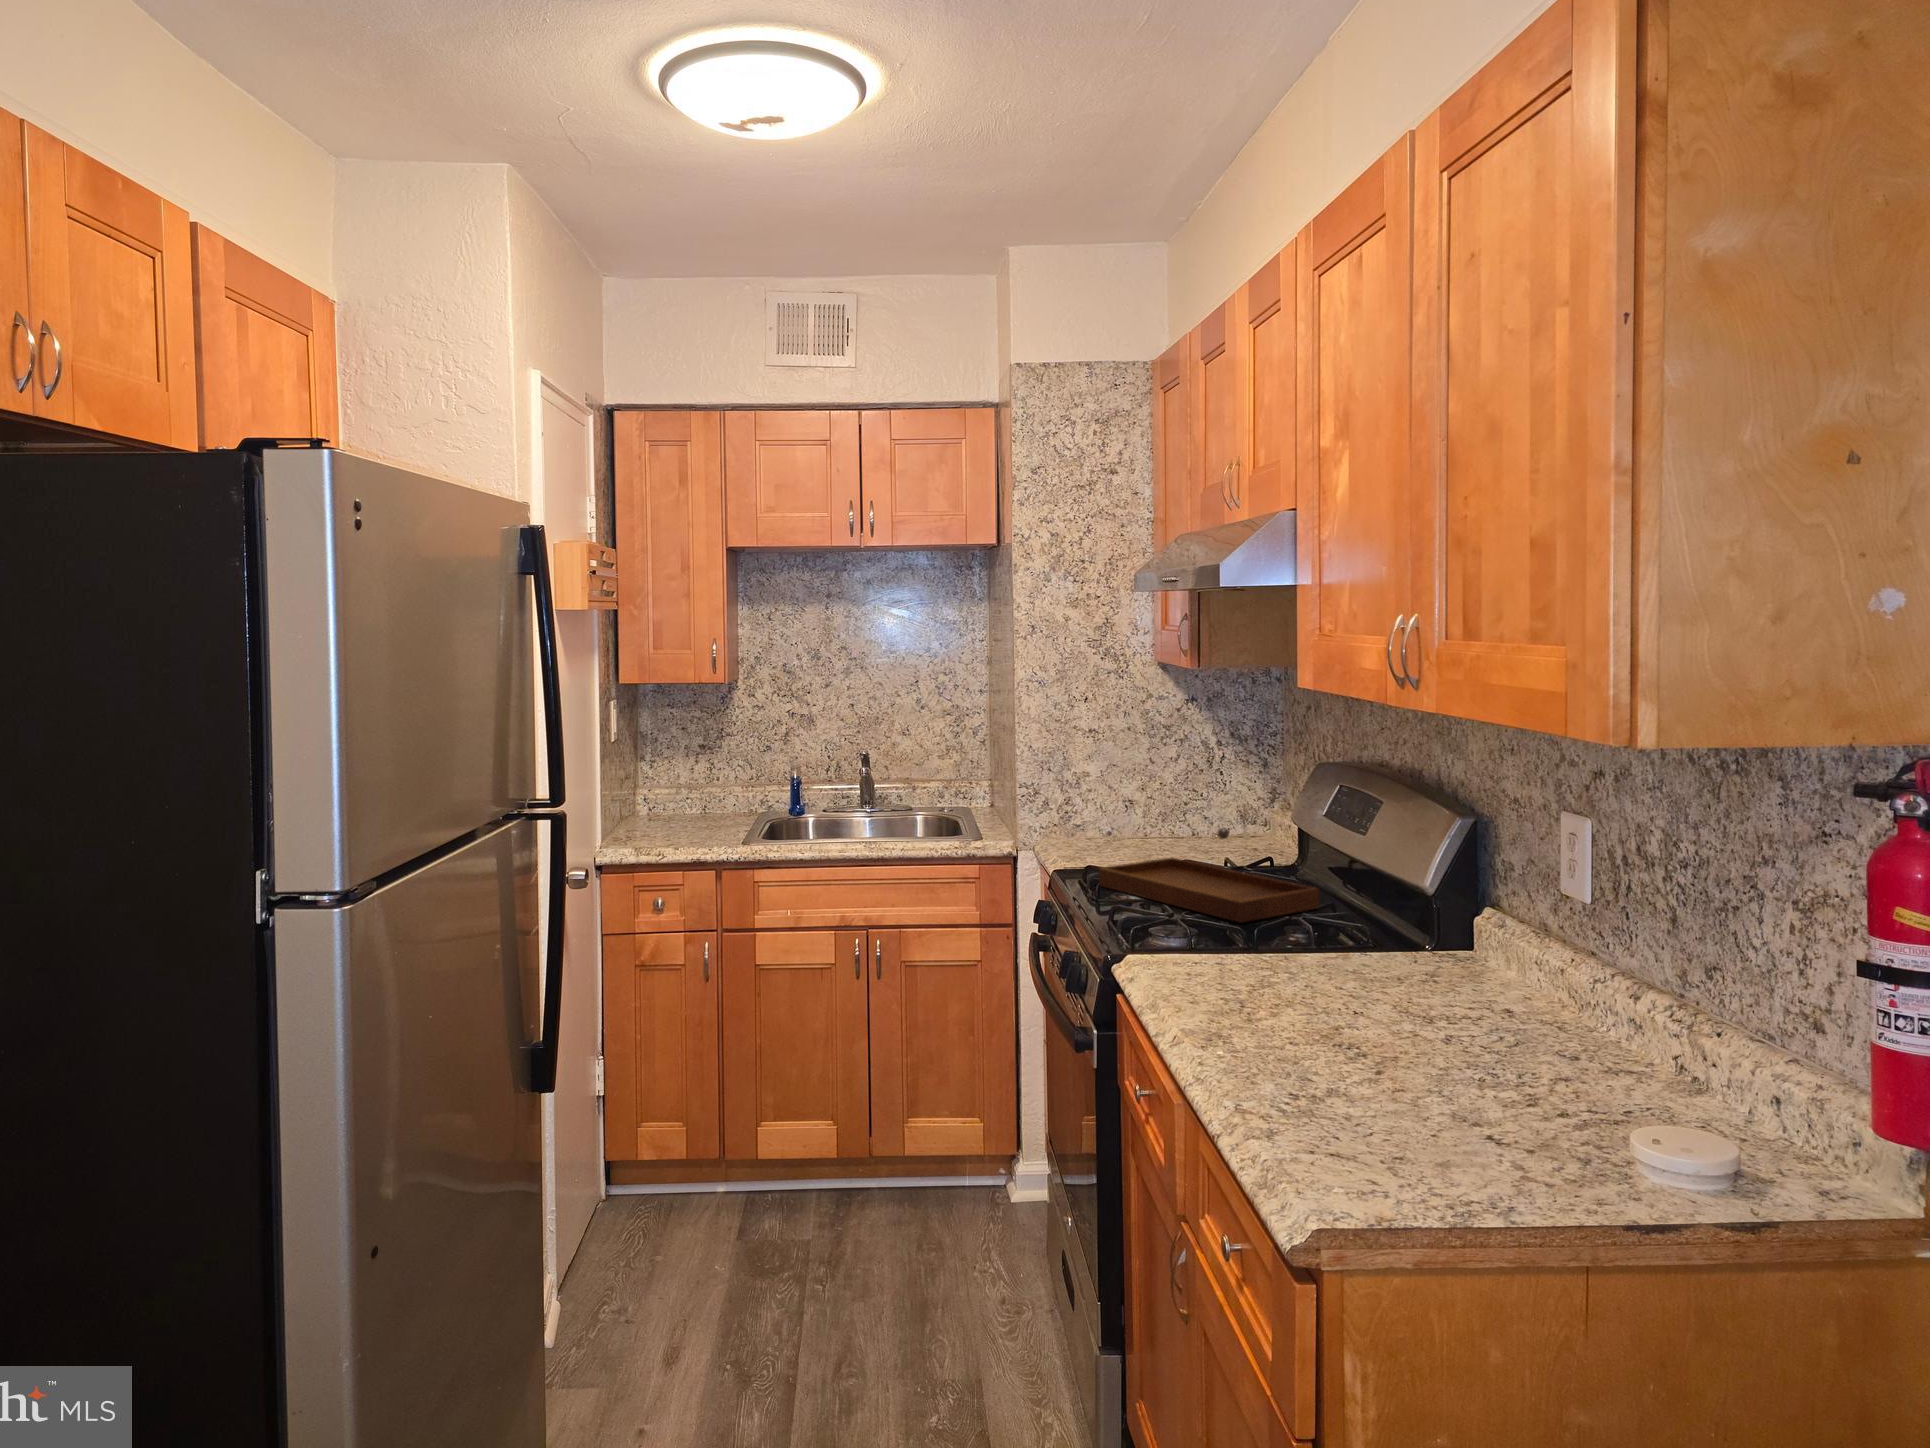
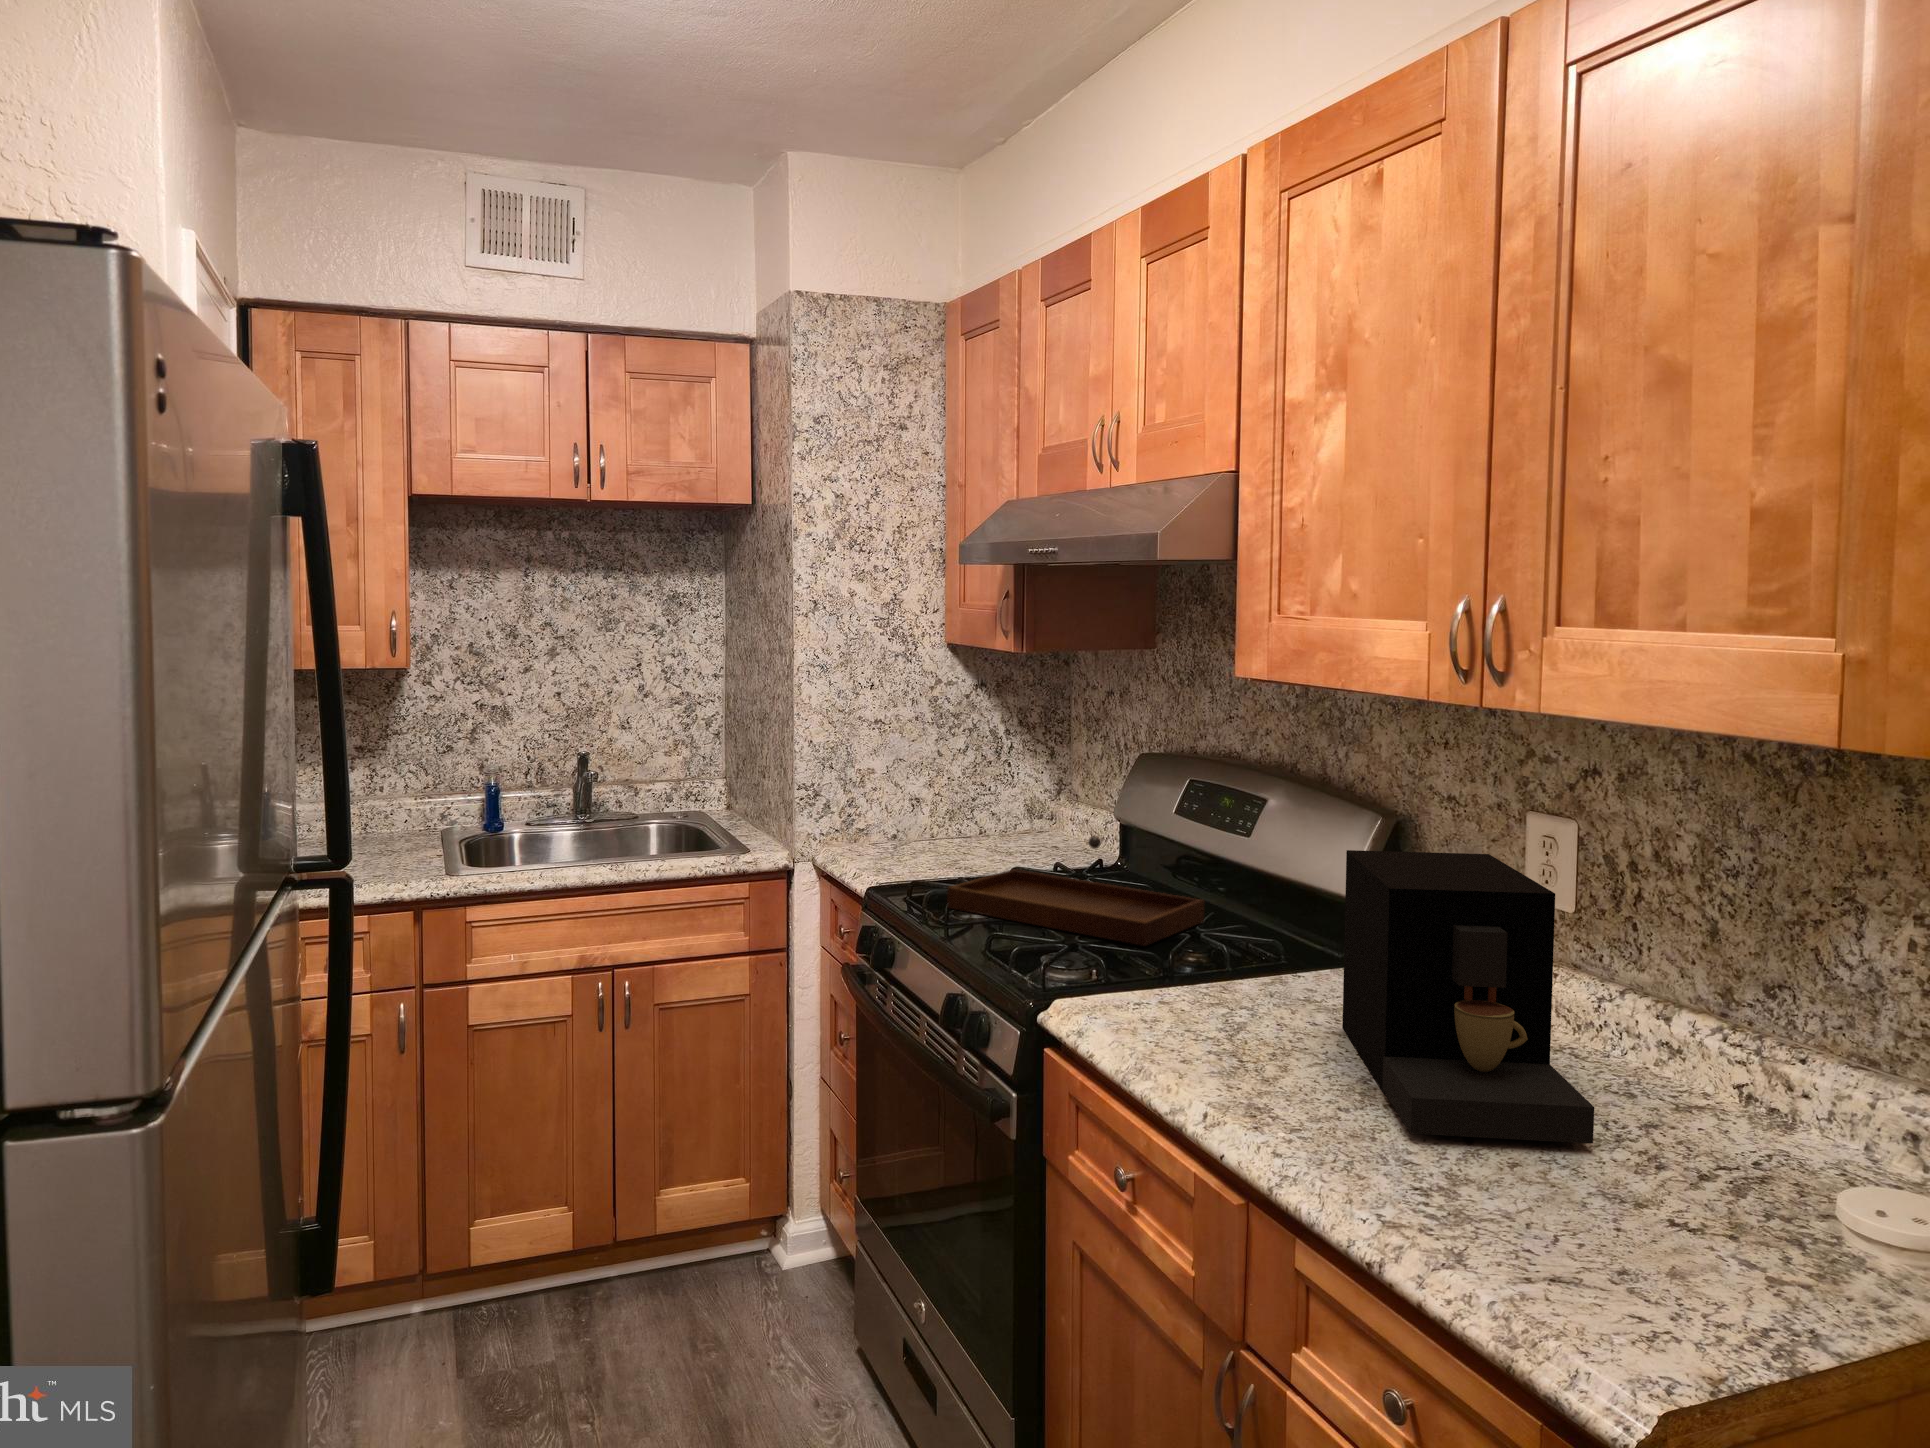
coffee maker: none [1315,835,1487,1089] -> present [1342,850,1594,1144]

